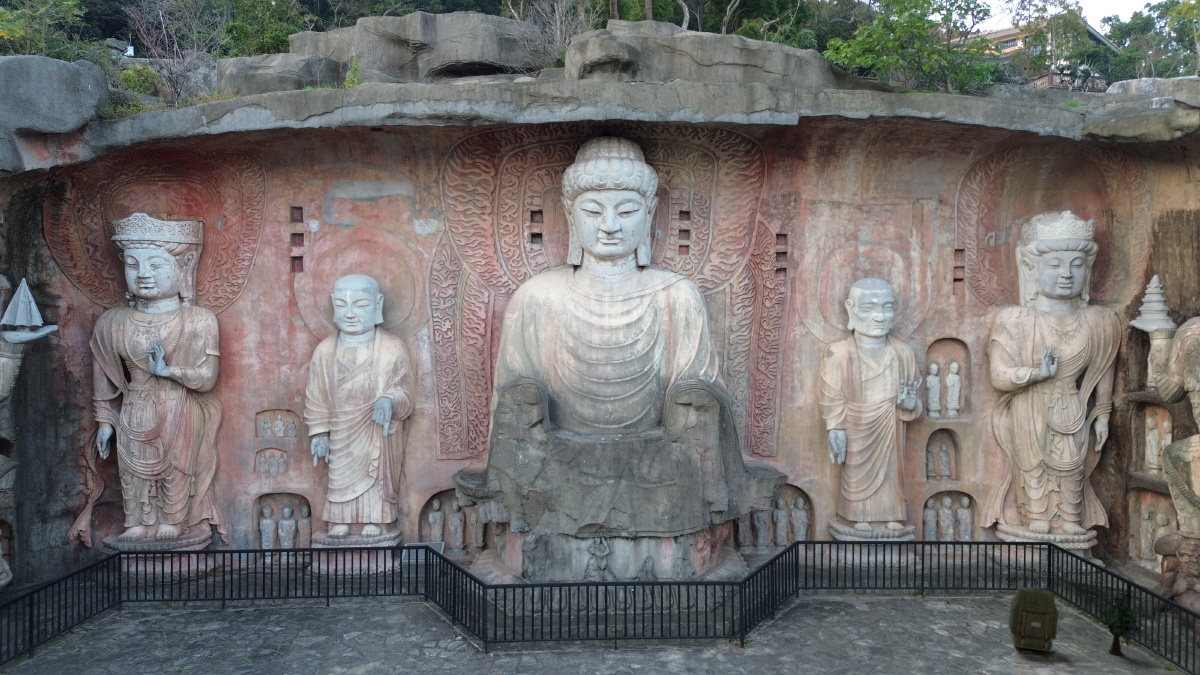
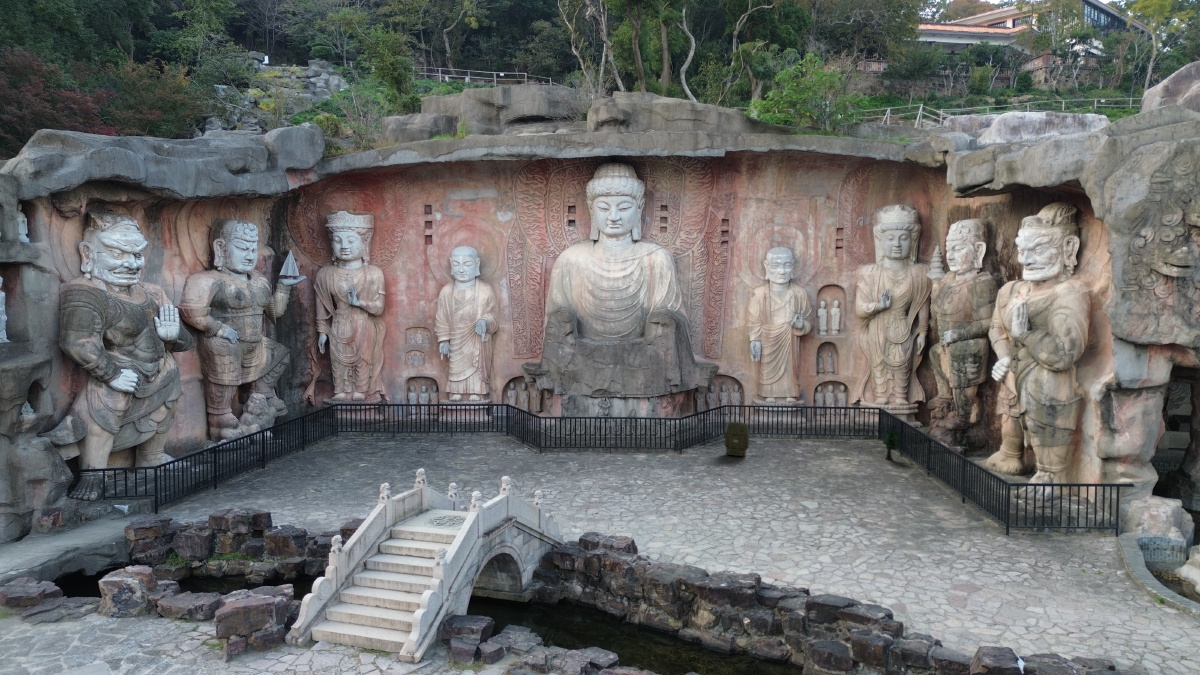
backpack: present [1009,587,1059,651] -> present [725,422,750,456]

